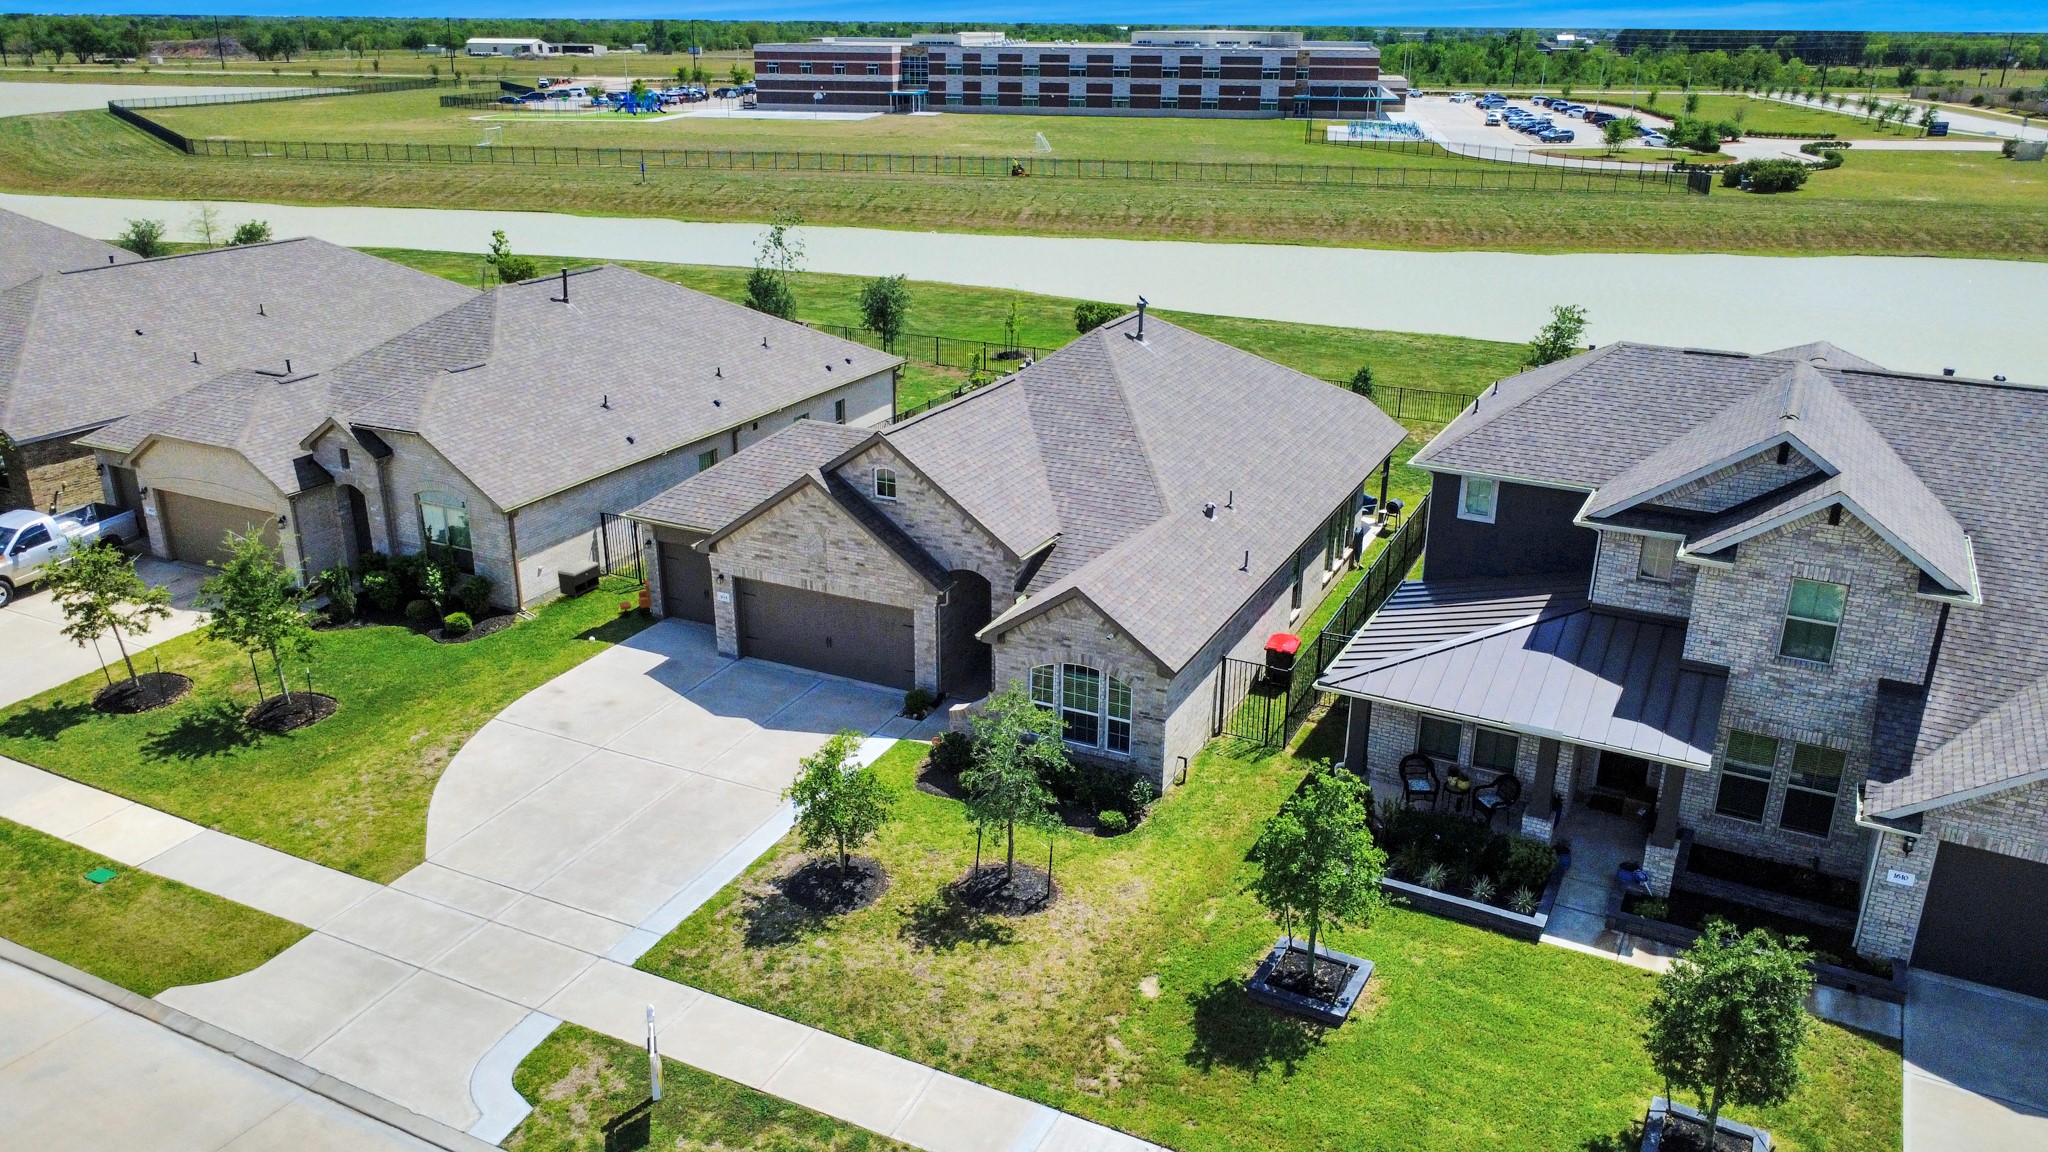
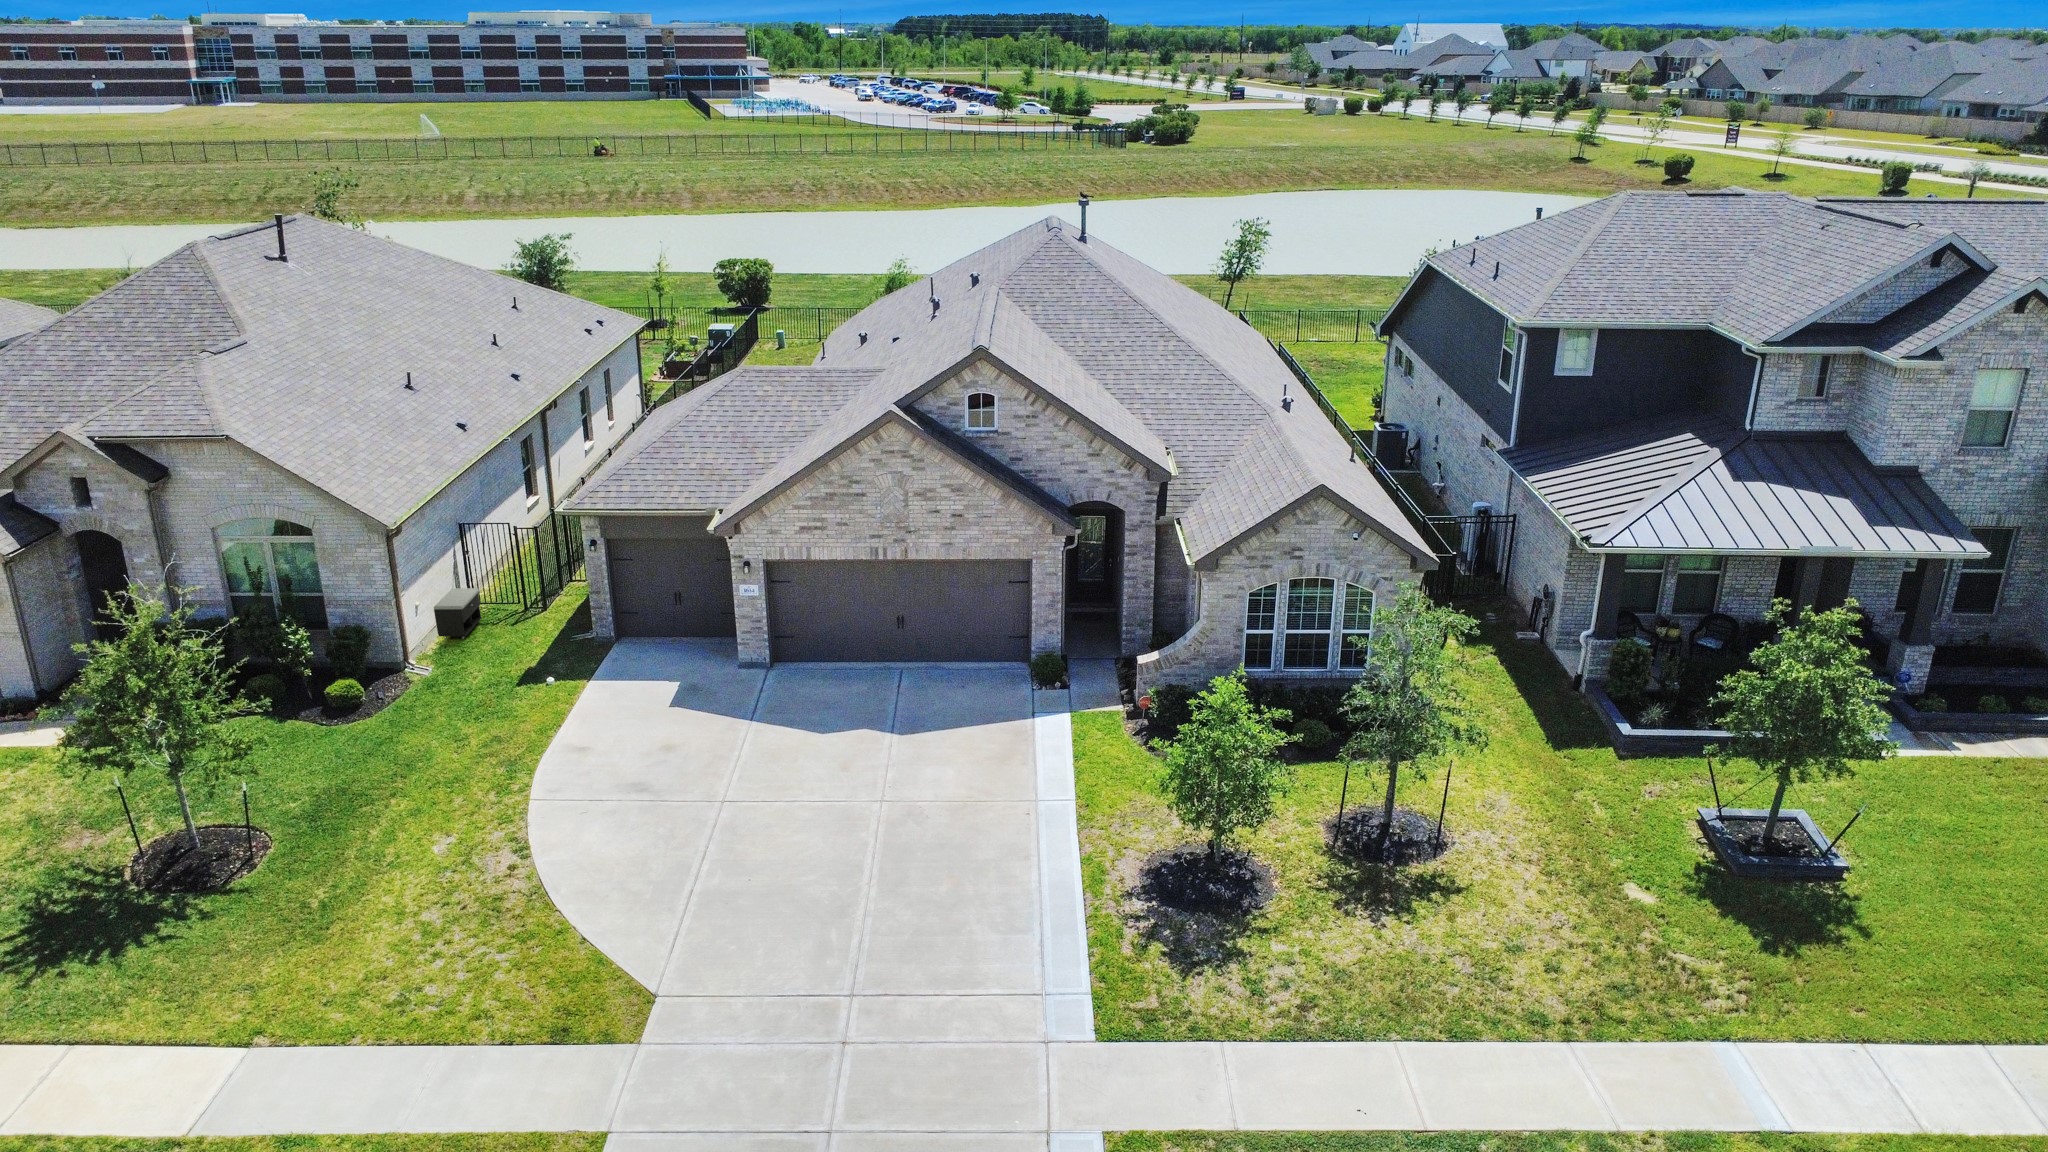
lounge chair: present [618,580,652,616] -> none [547,596,594,648]

